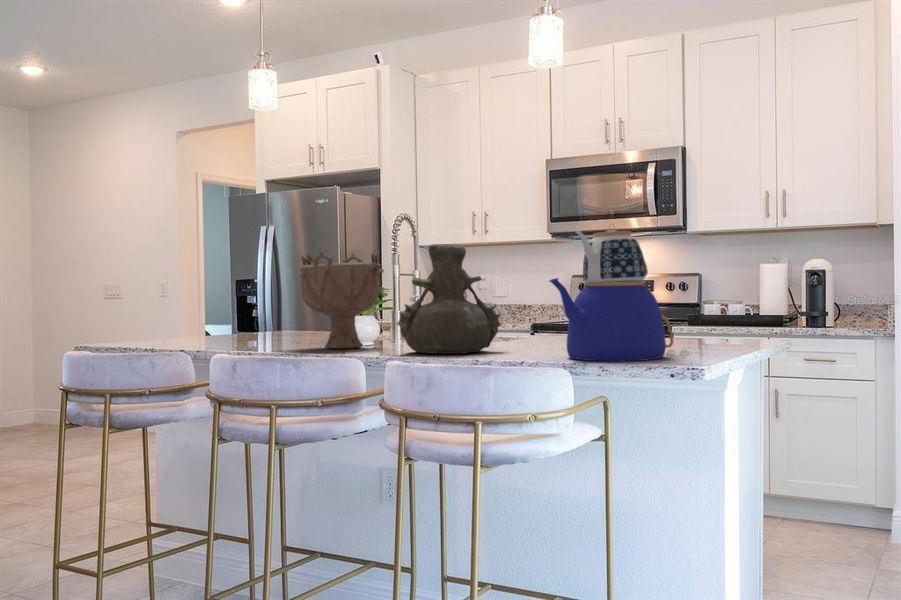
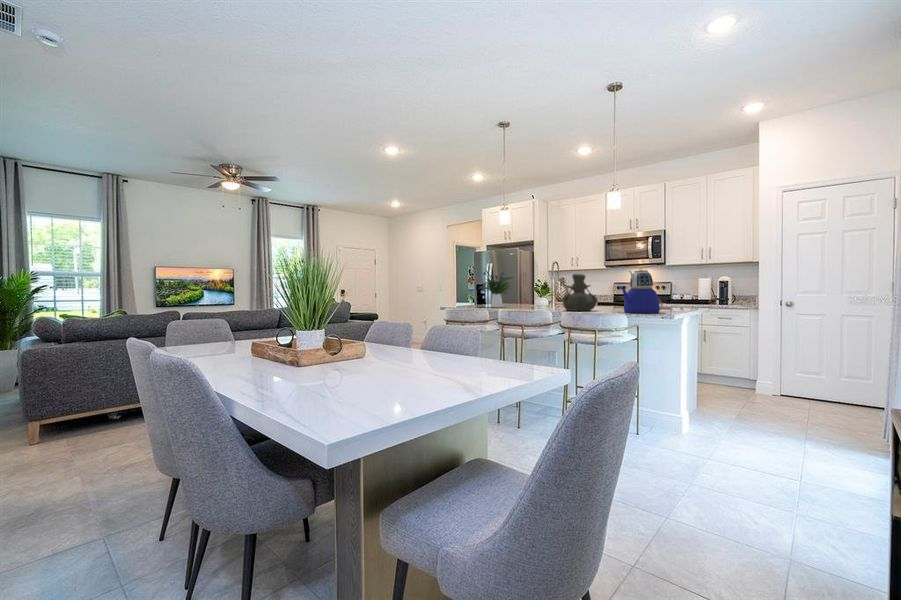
flower arrangement: none [192,233,297,343] -> present [481,269,513,307]
decorative bowl: present [299,250,383,349] -> none [522,275,553,309]

